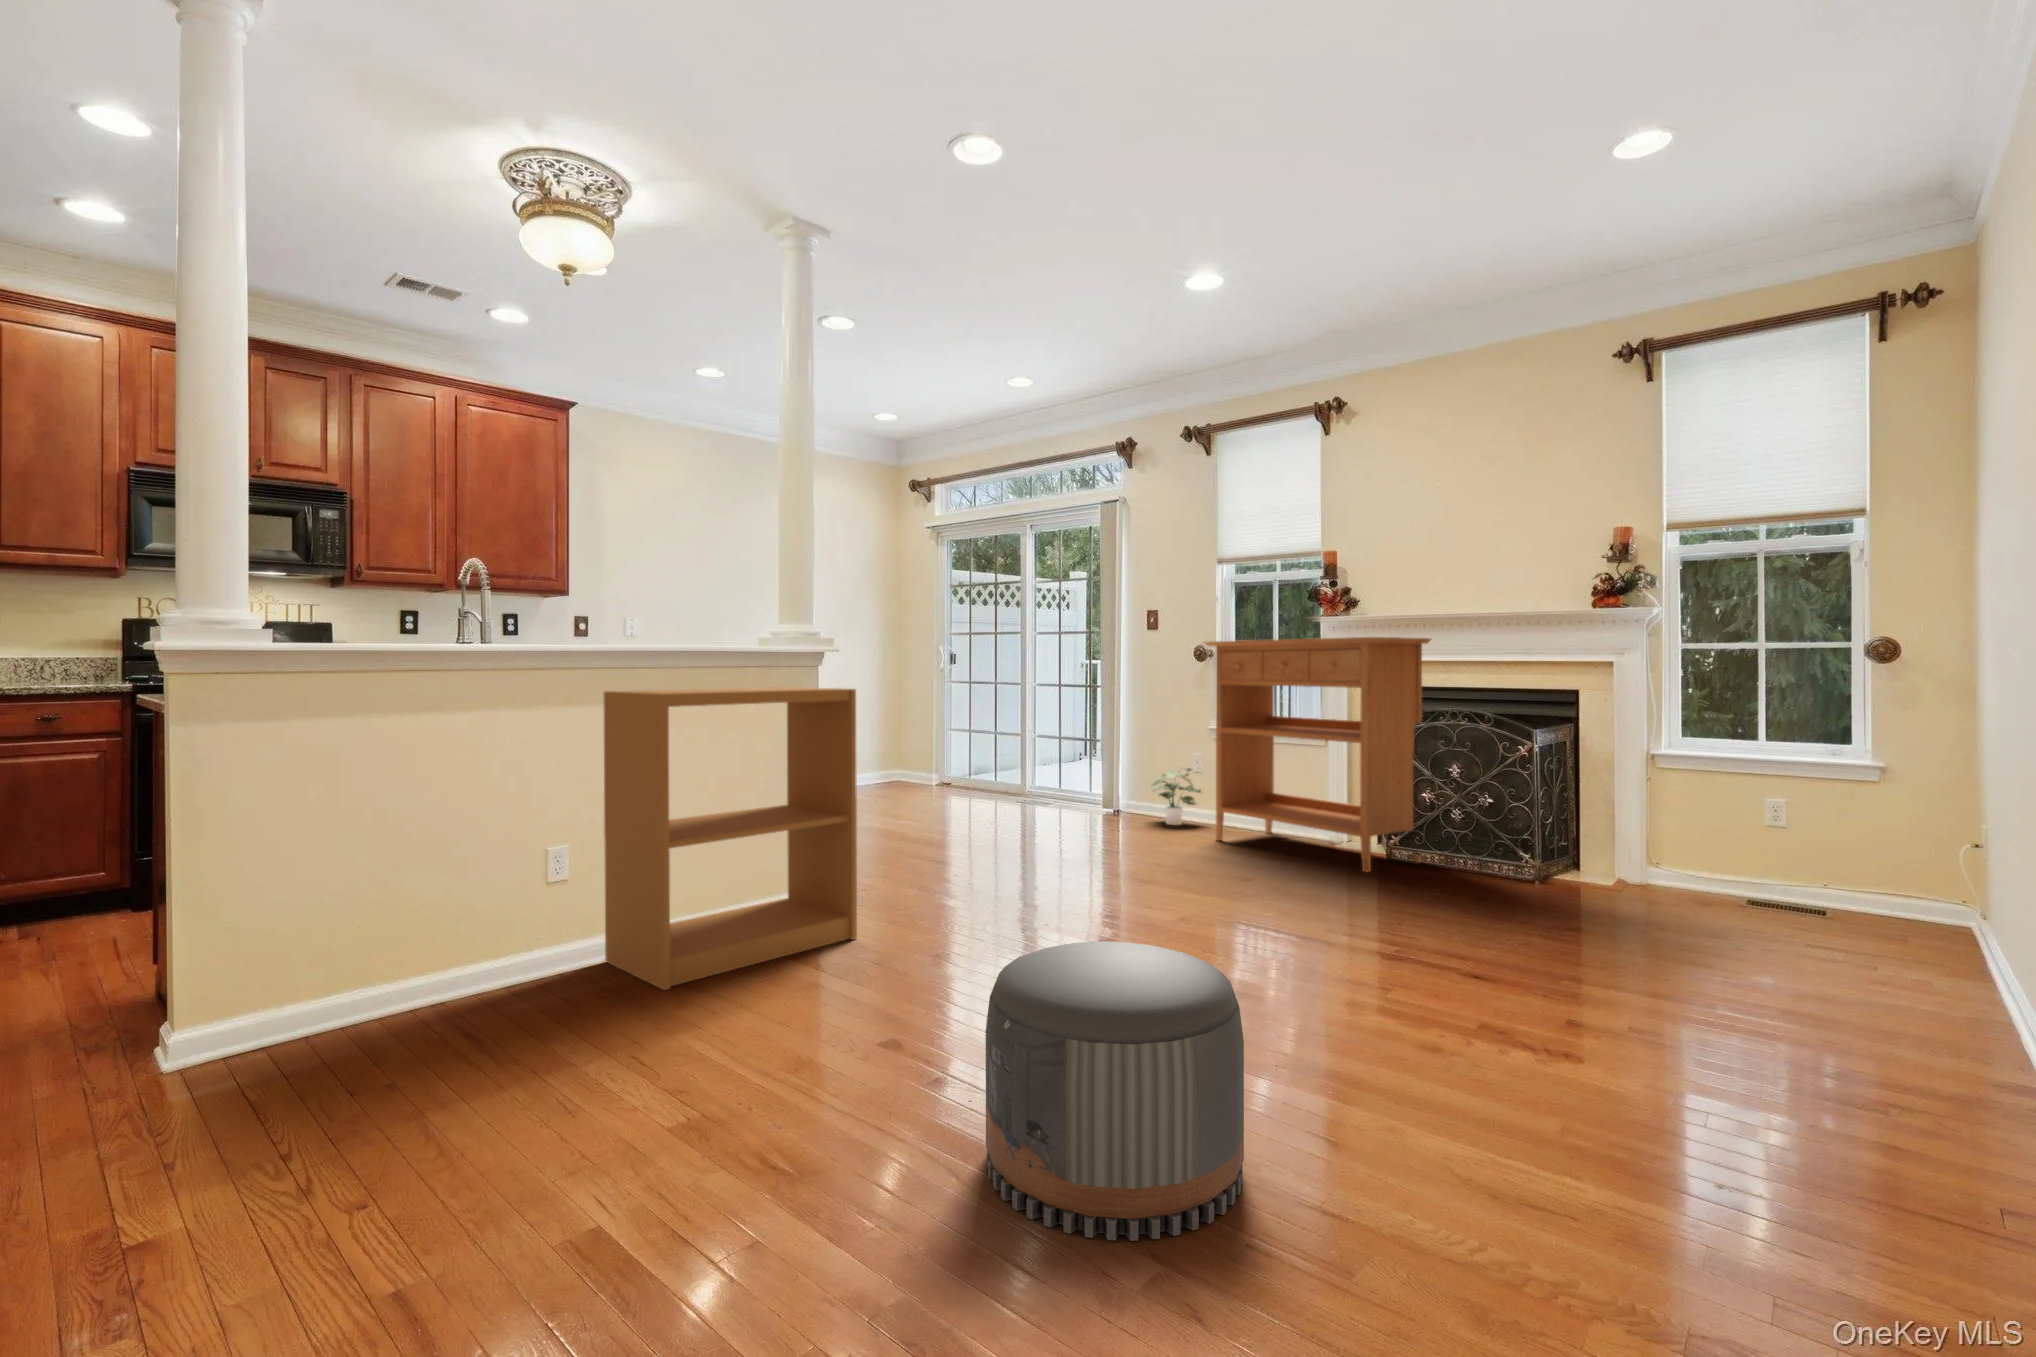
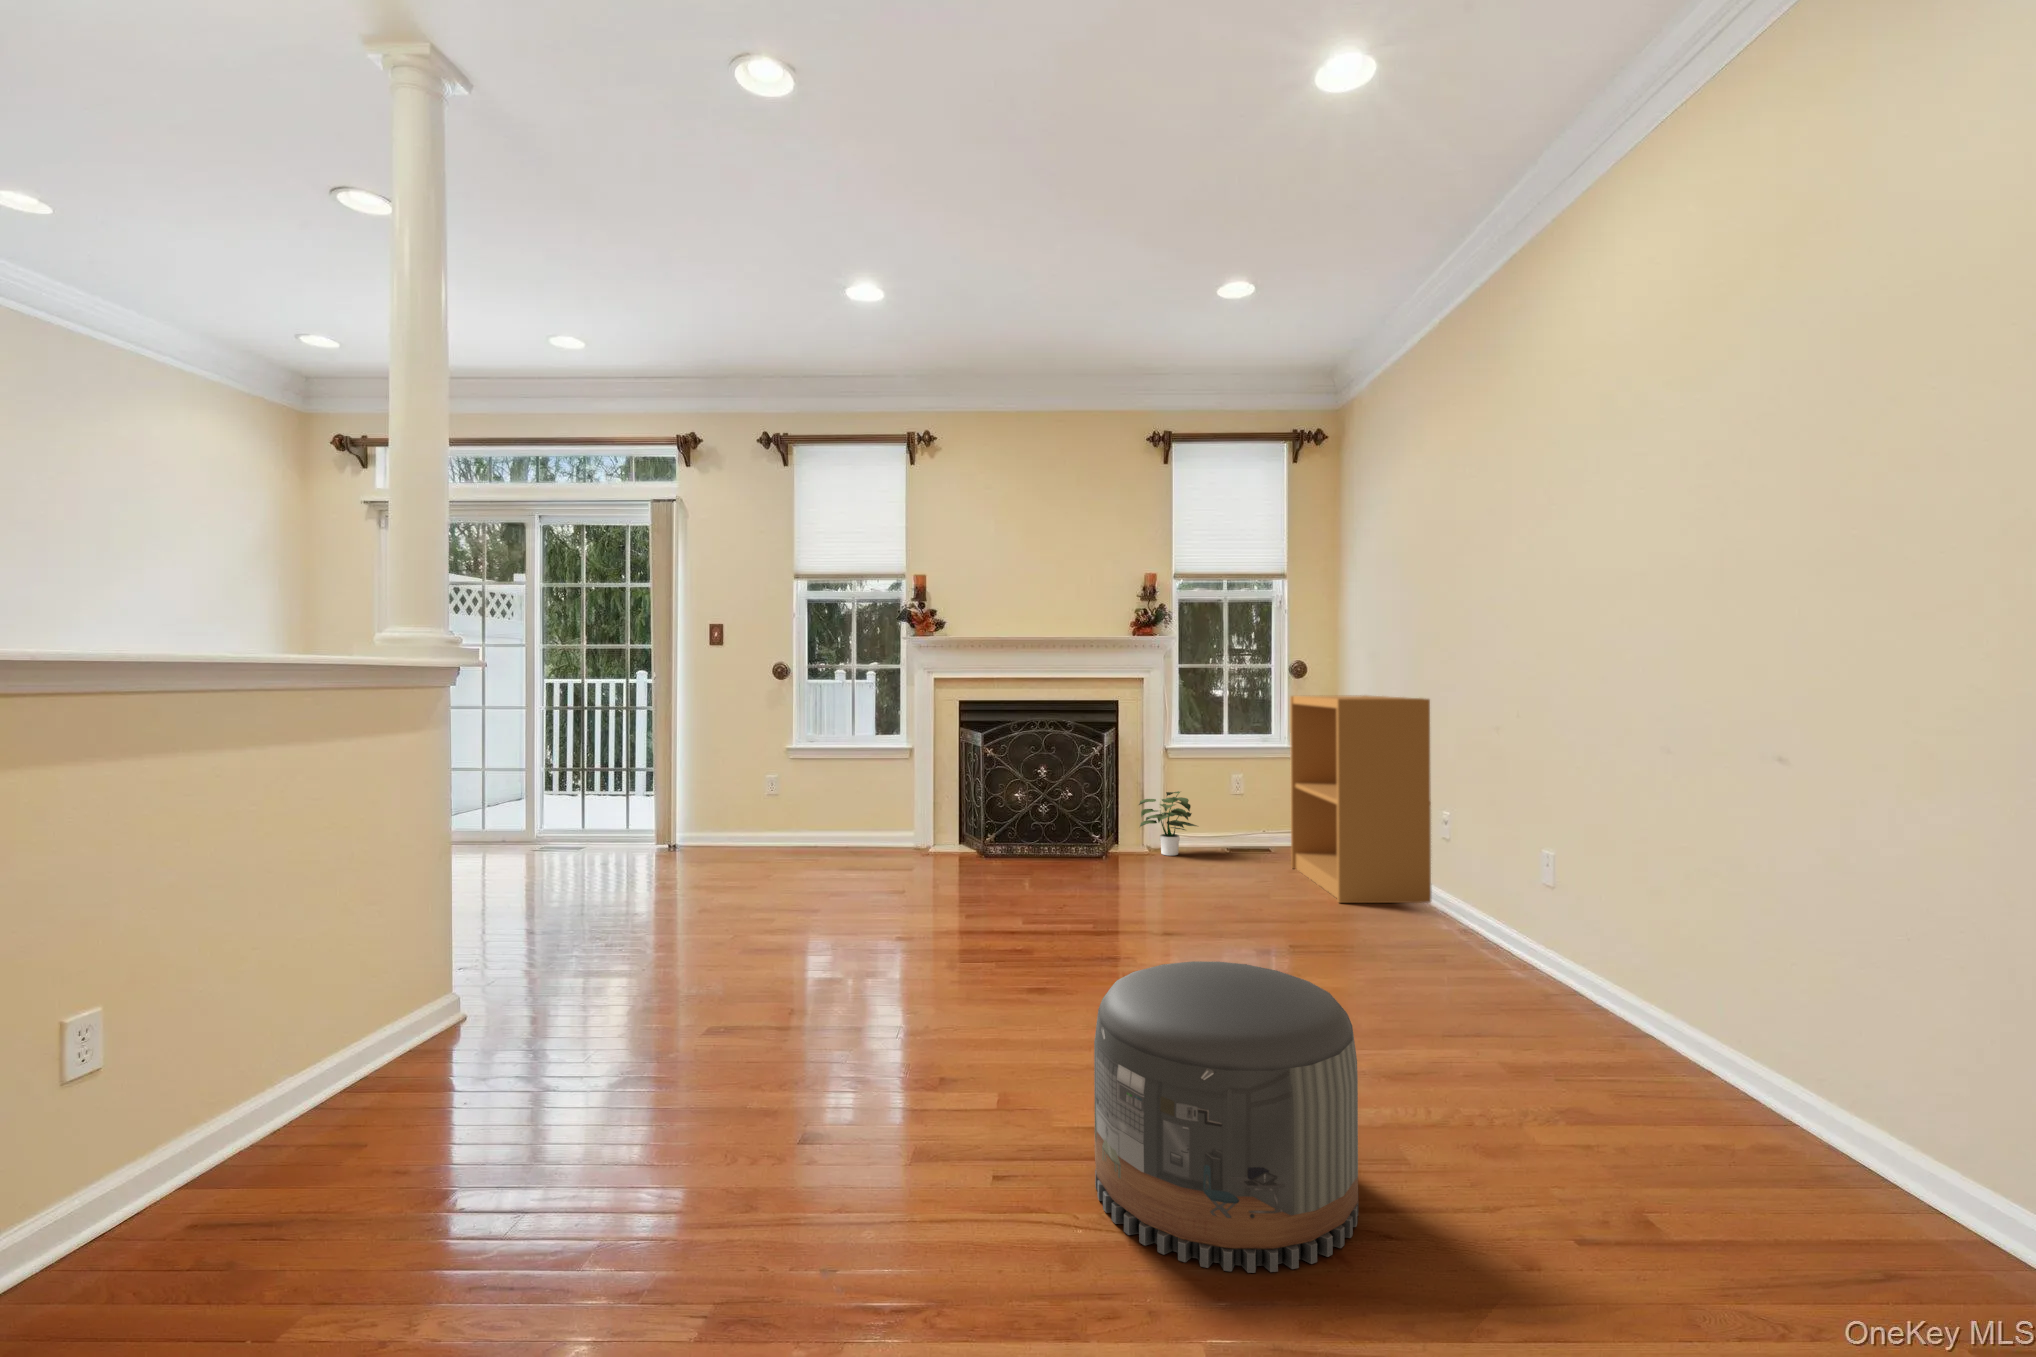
console table: present [1204,637,1432,872] -> none [804,656,1020,870]
bookshelf: present [603,687,857,990] -> present [1290,695,1431,903]
potted plant: present [1153,768,1202,825] -> present [1139,791,1197,856]

